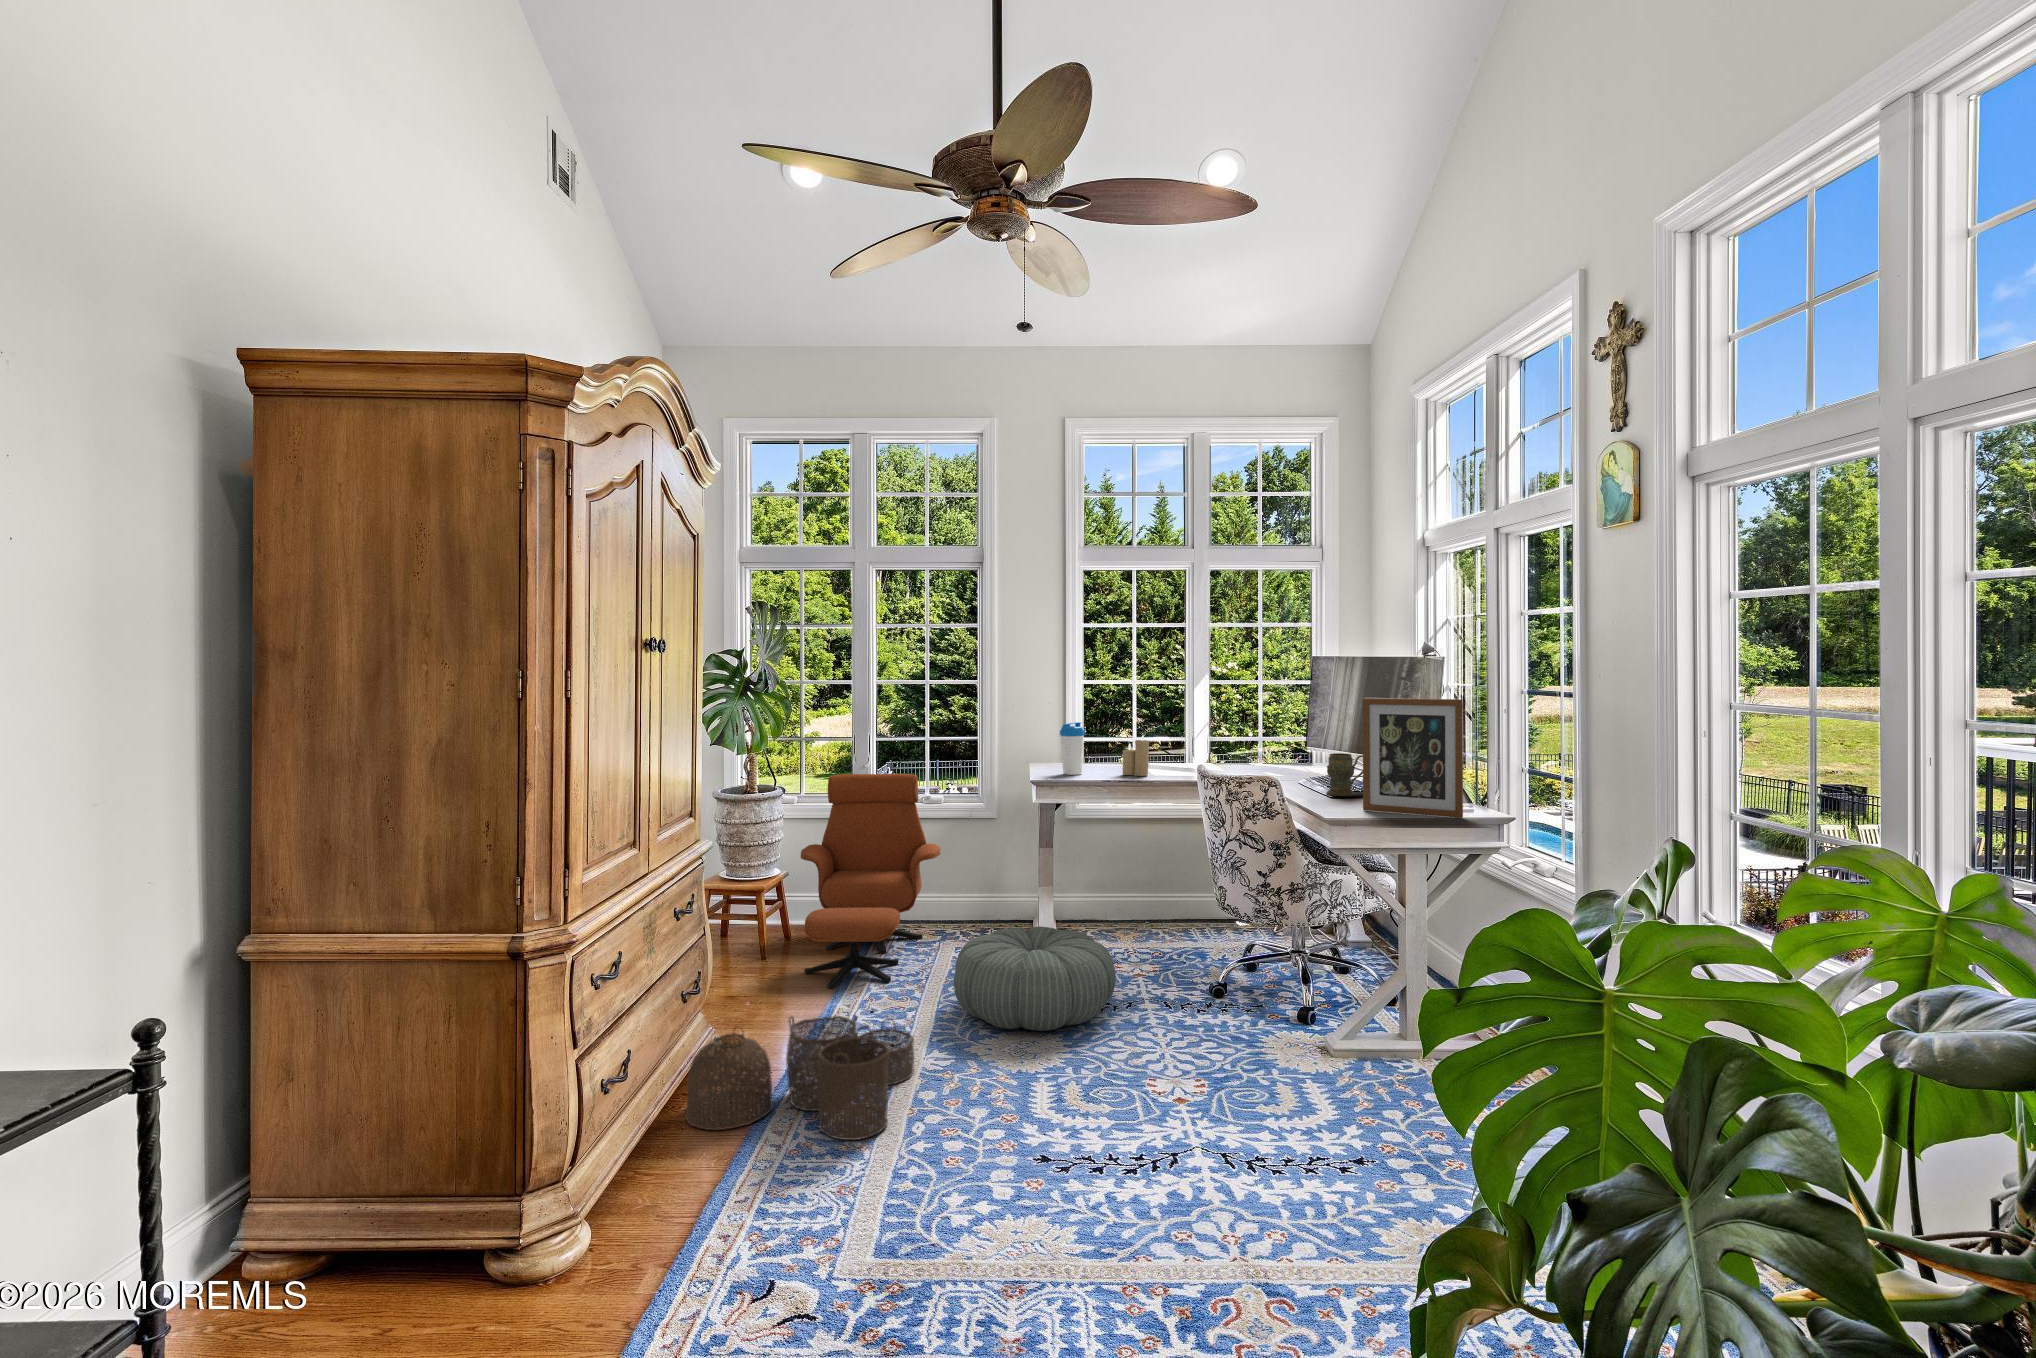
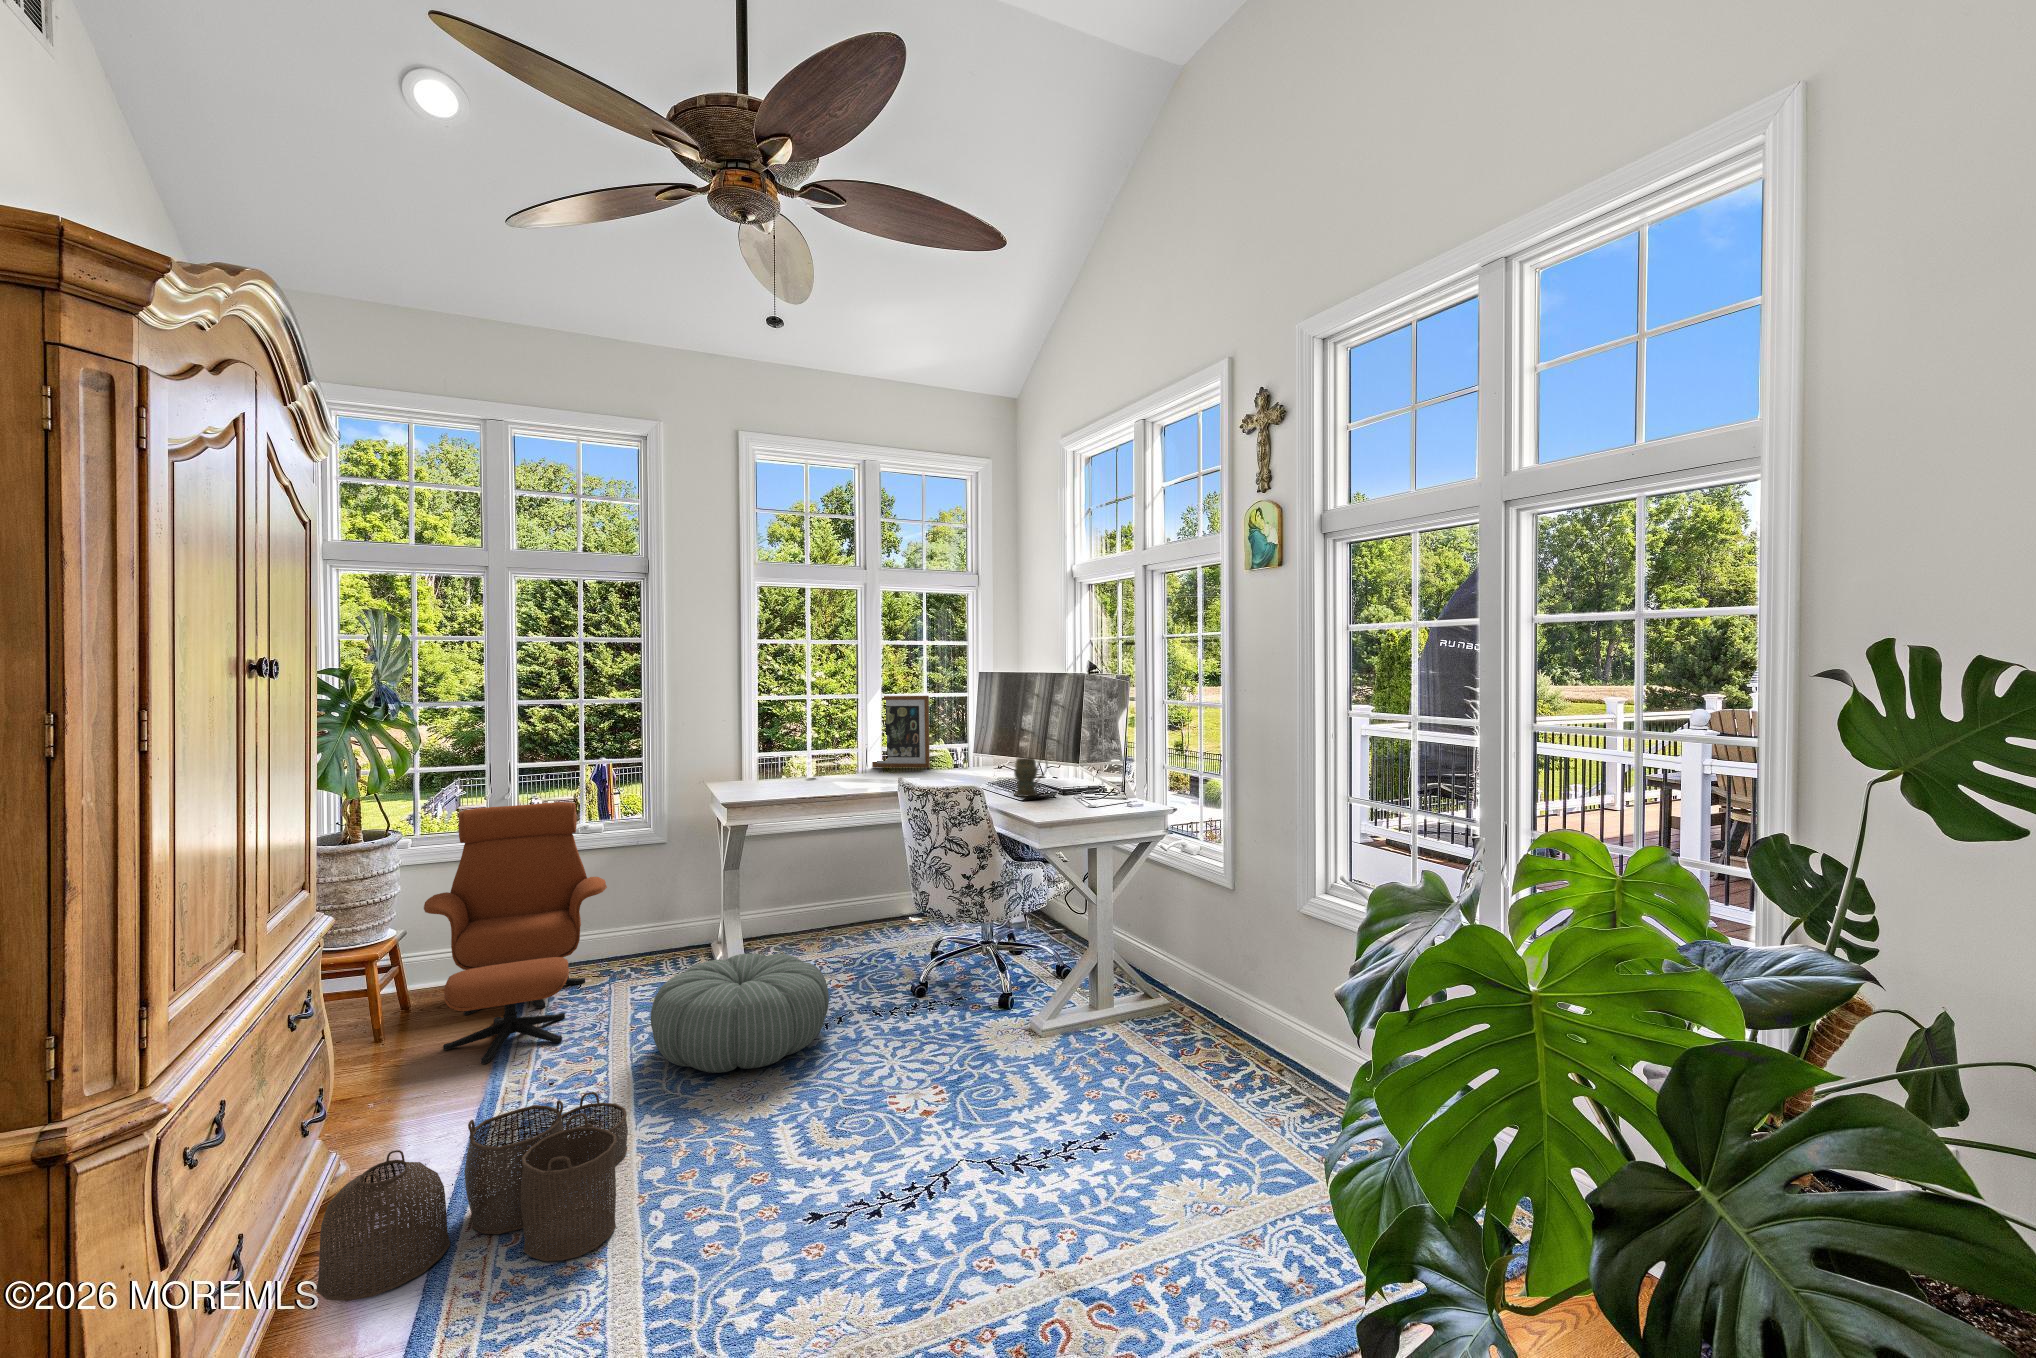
picture frame: present [1363,698,1463,818] -> present [872,696,930,768]
water bottle: present [1060,722,1085,775] -> none [743,737,769,792]
candle: present [1123,735,1149,776] -> none [809,748,836,788]

